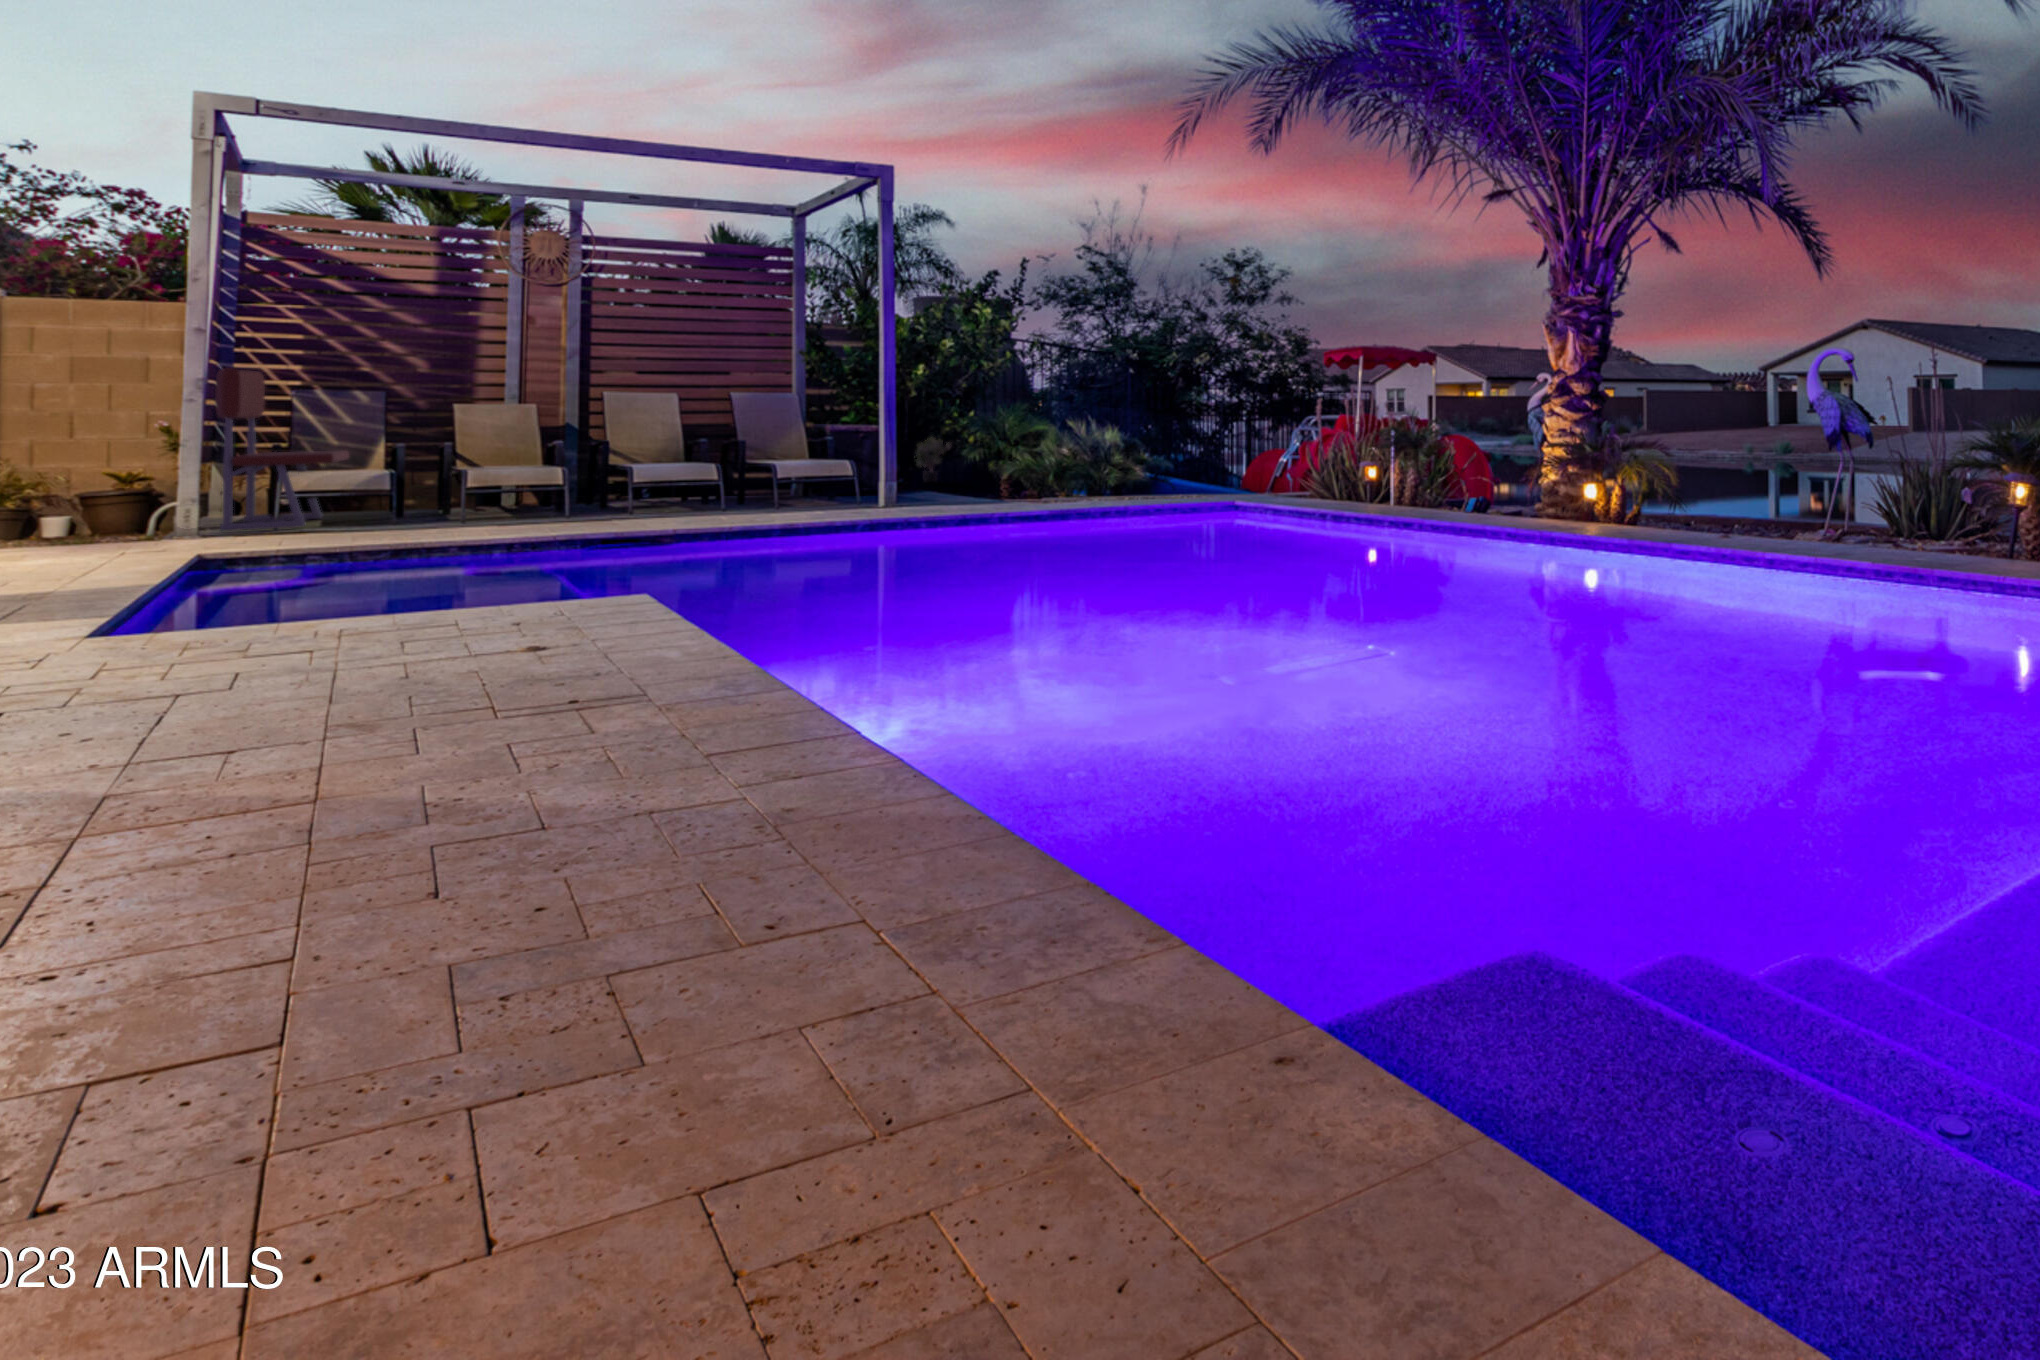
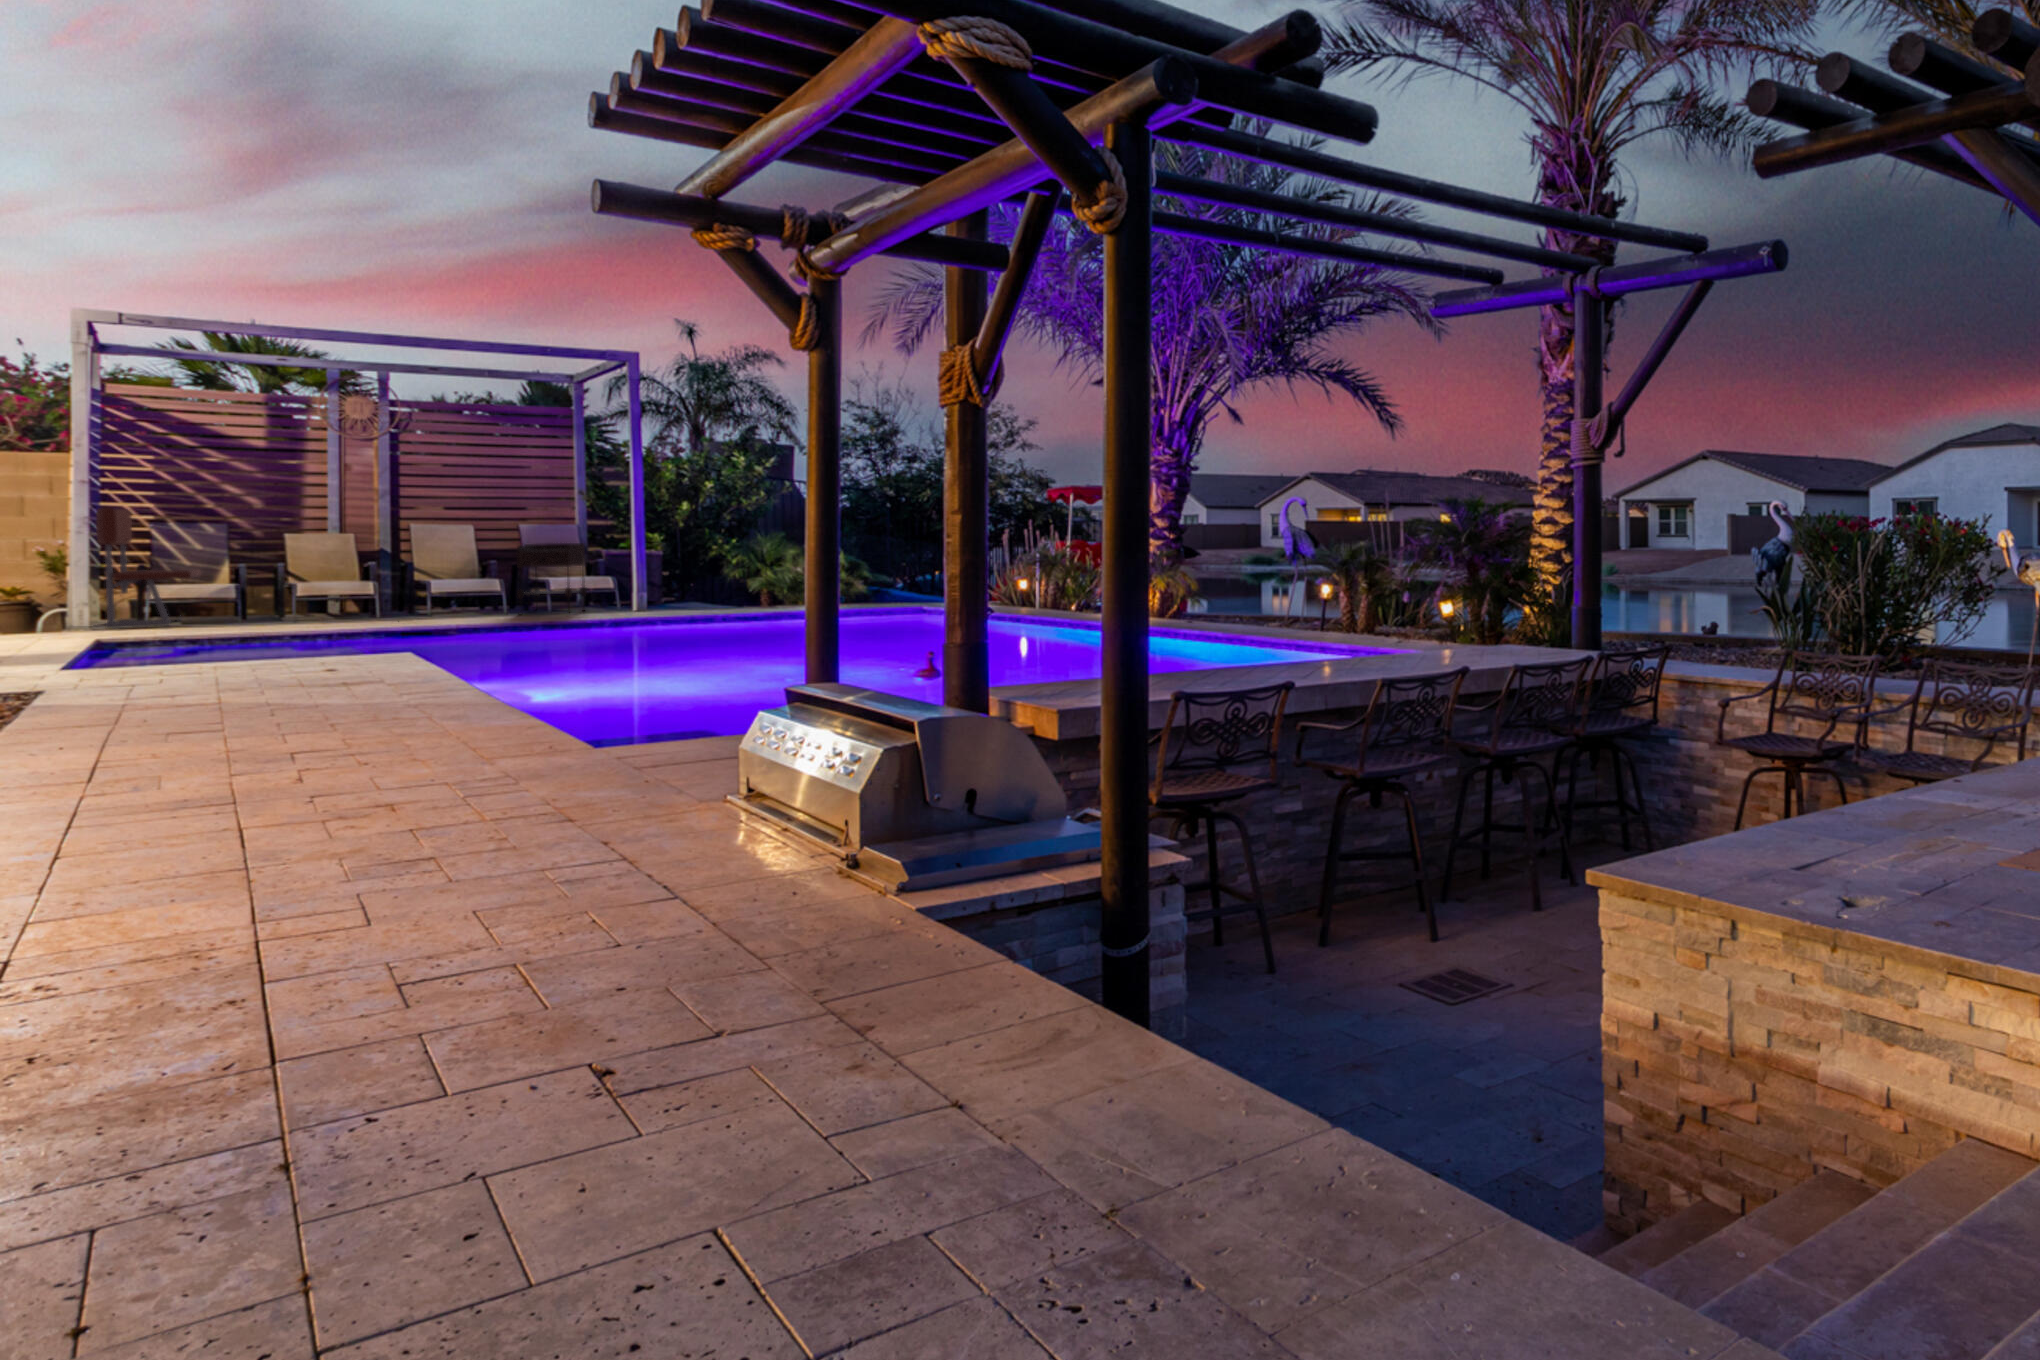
side table: none [735,416,816,508] -> present [517,543,587,613]
potted plant: present [916,437,951,482] -> none [680,560,713,597]

